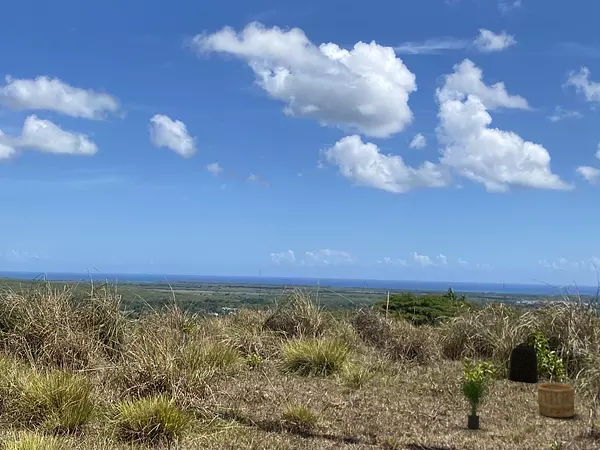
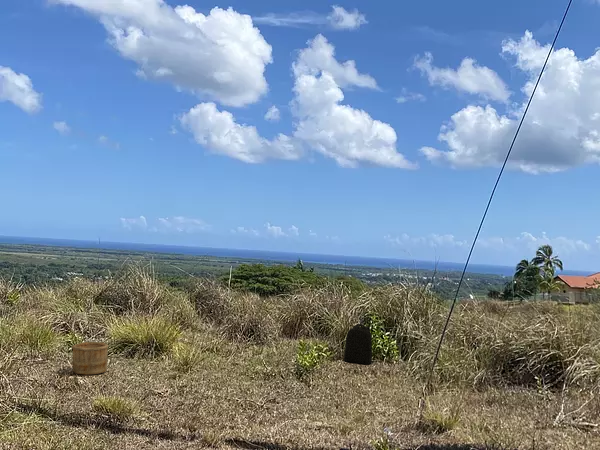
potted plant: present [460,374,488,429] -> none [282,357,322,418]
wooden bucket: present [537,383,575,417] -> present [72,342,108,375]

